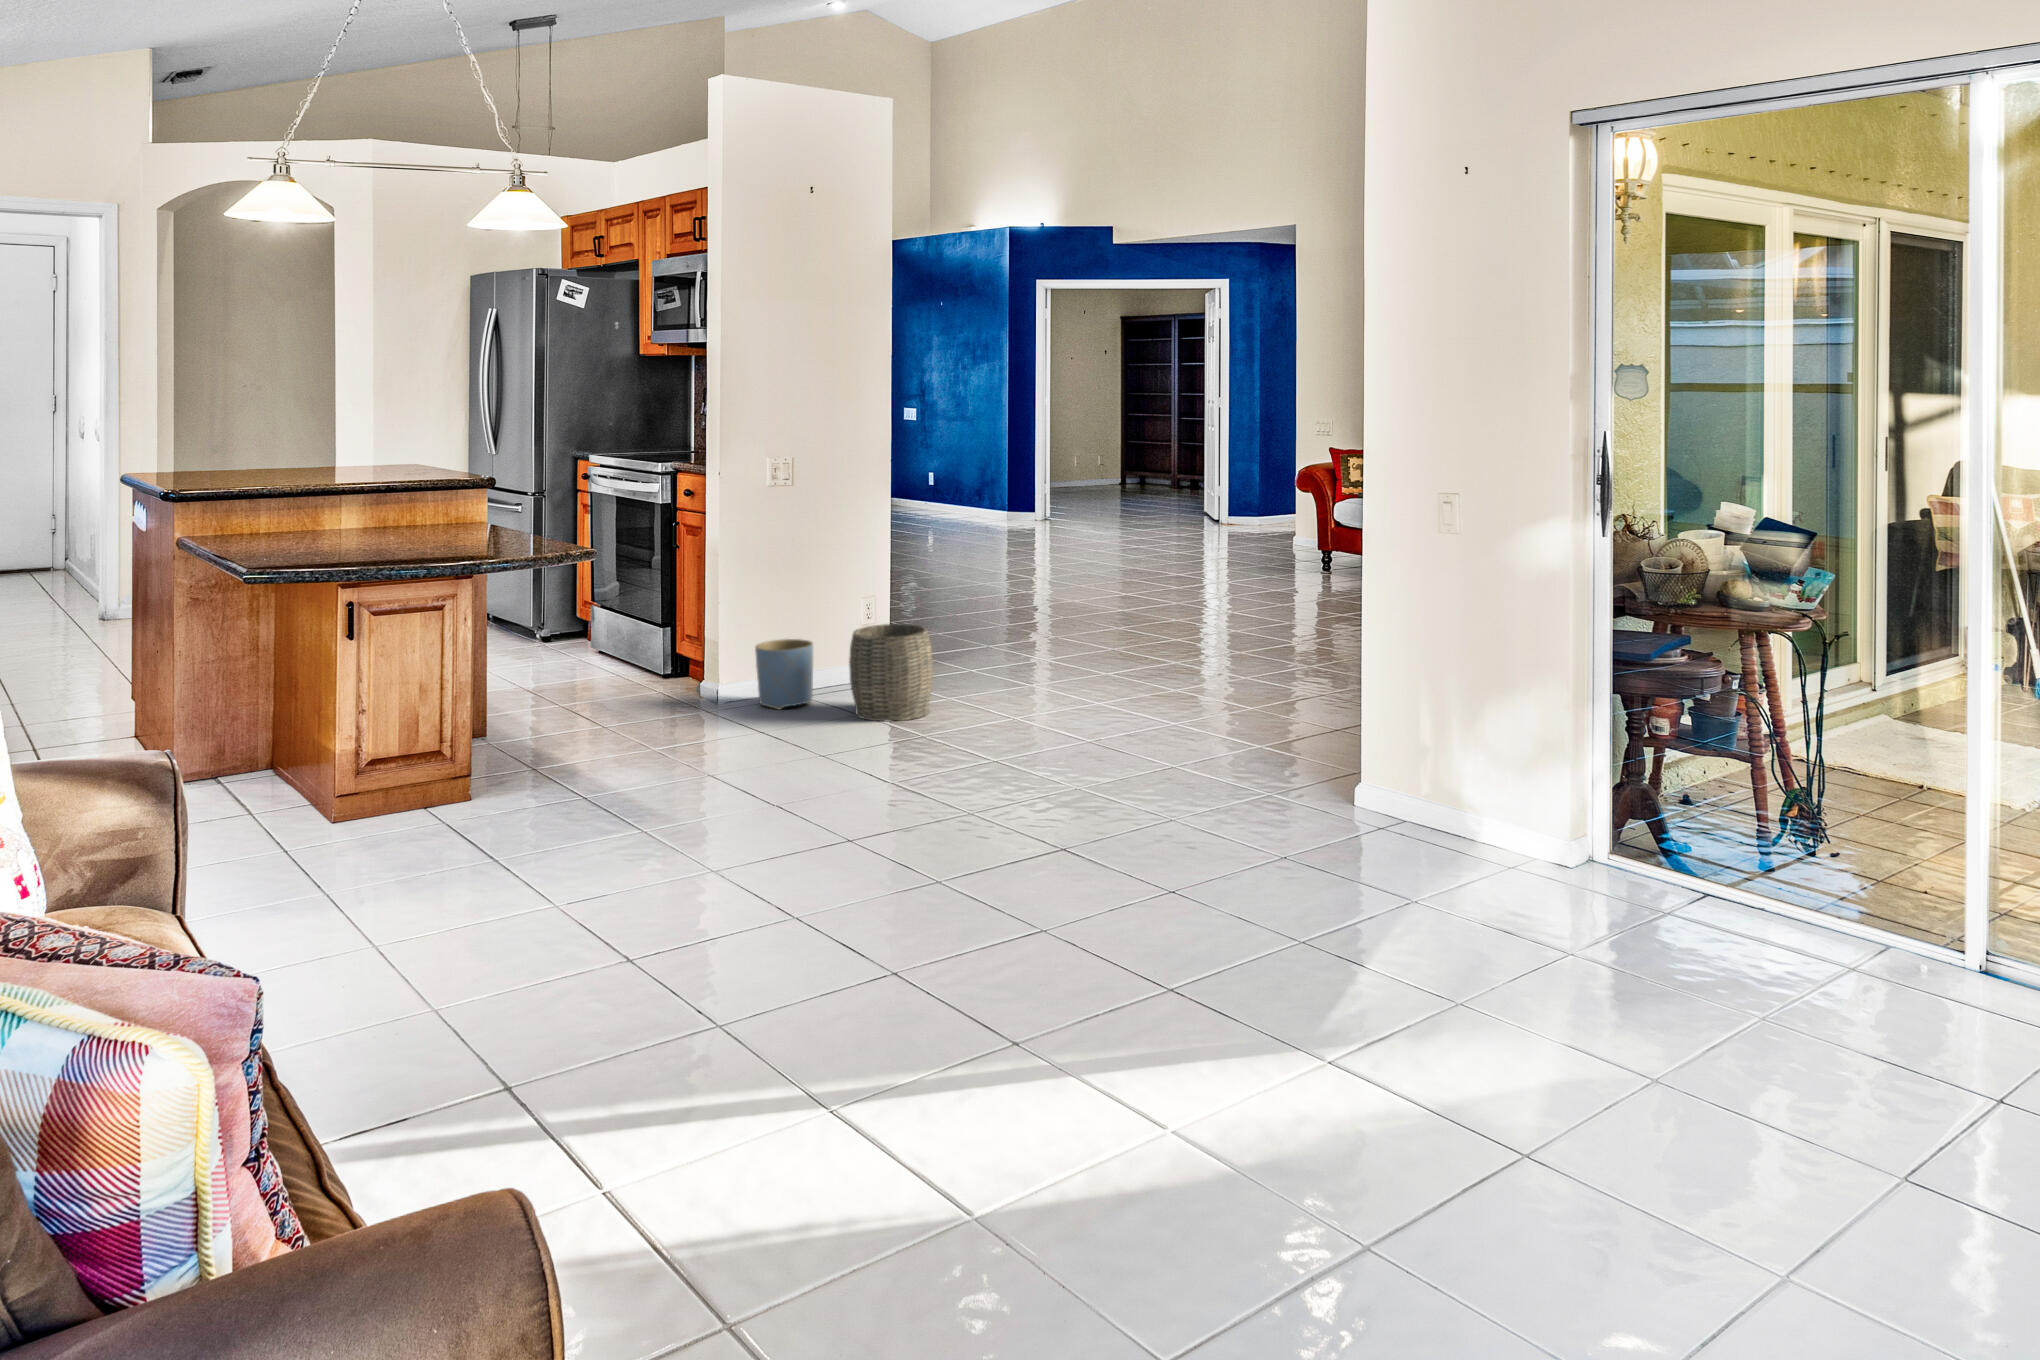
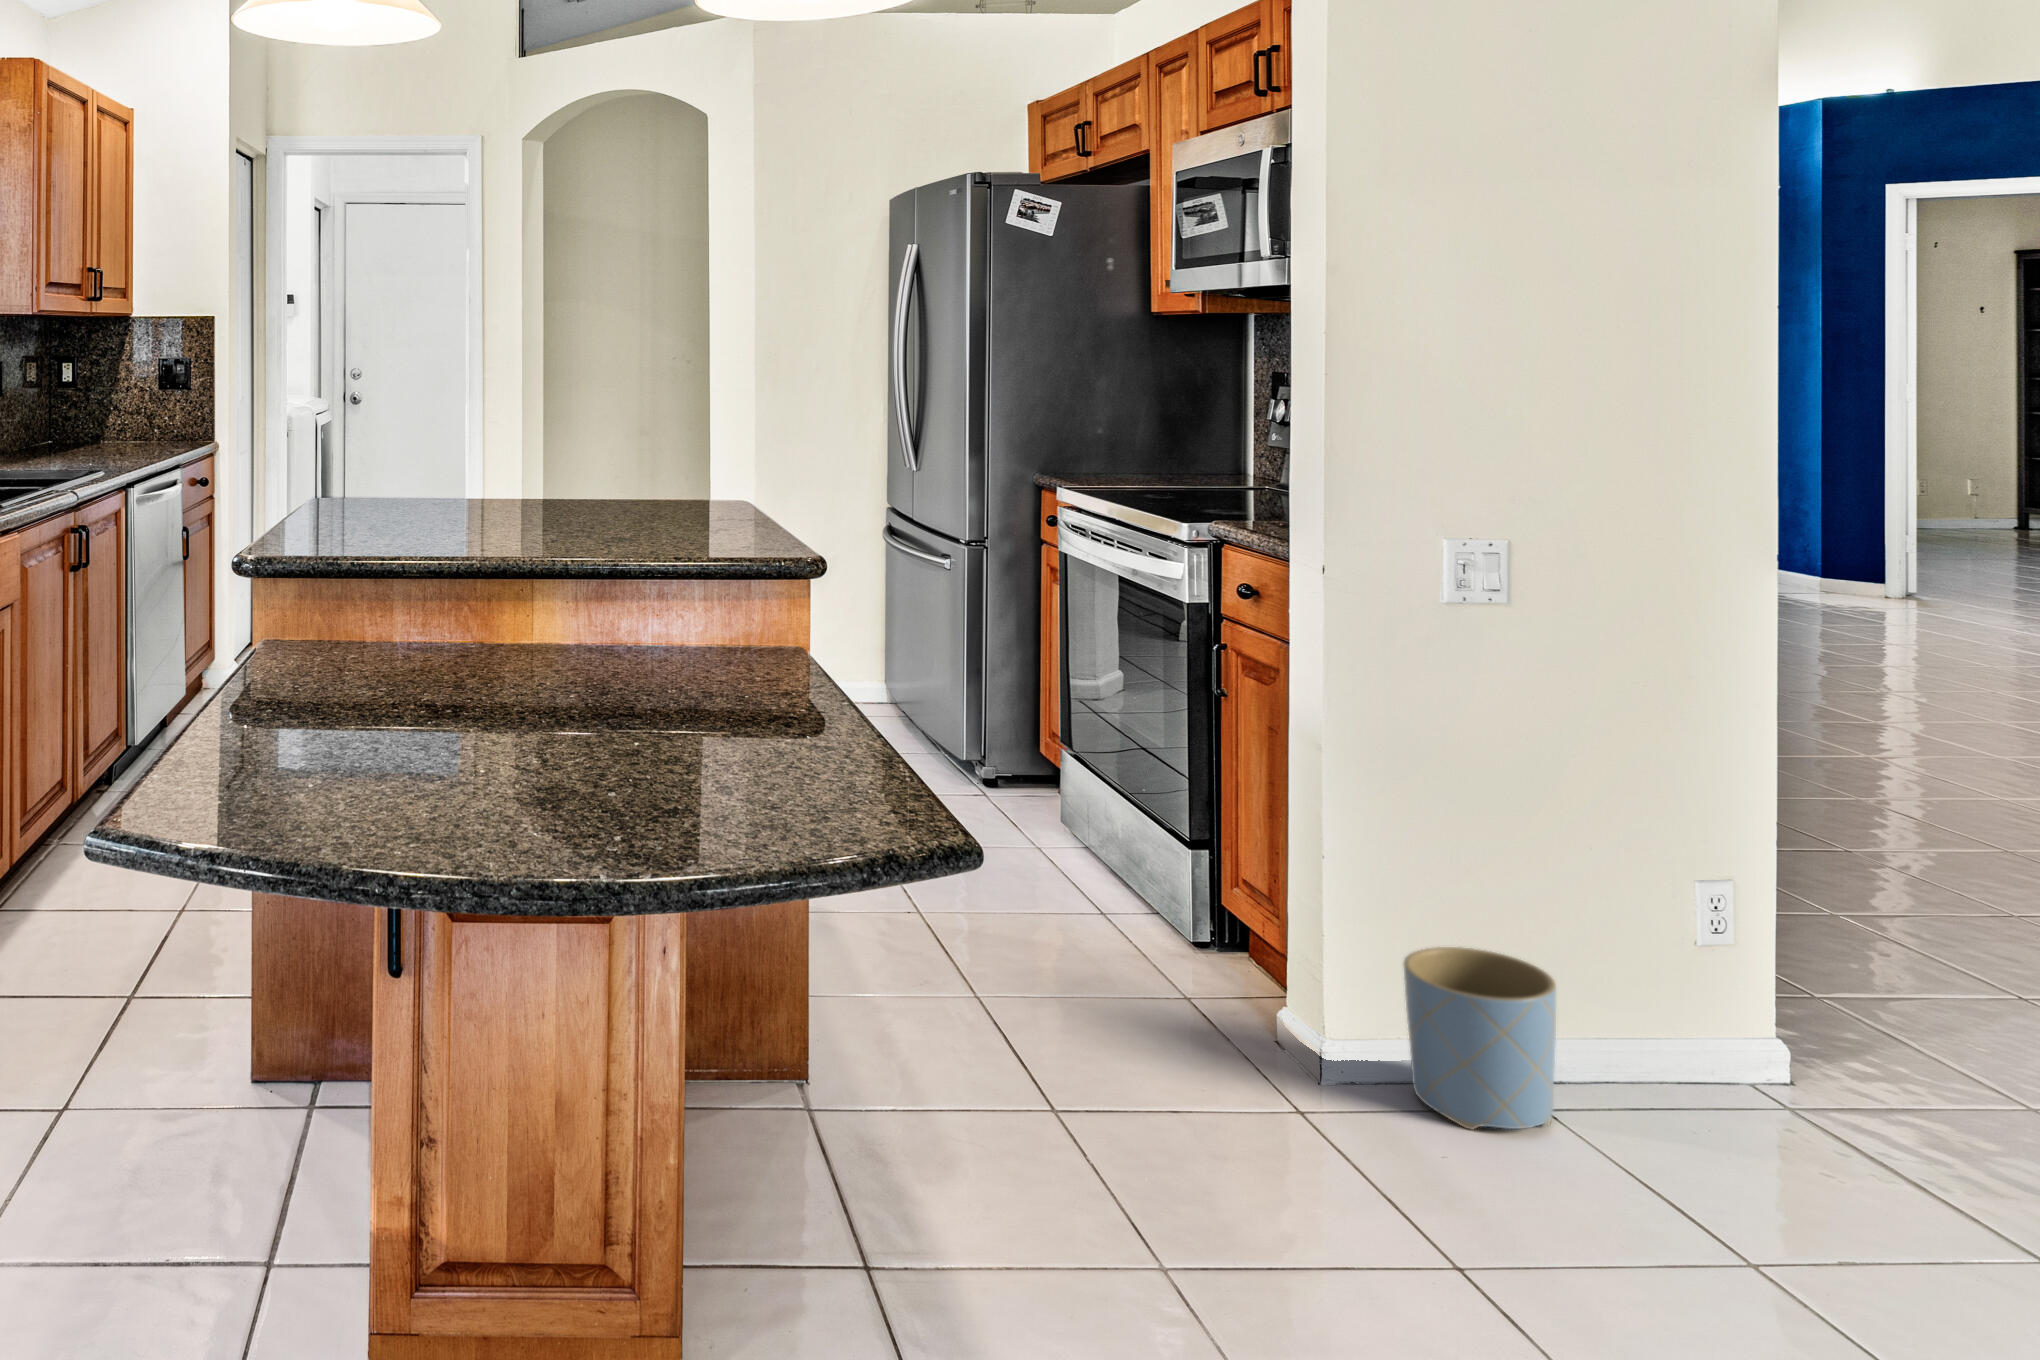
woven basket: present [849,624,933,722] -> none [1674,981,1951,1289]

